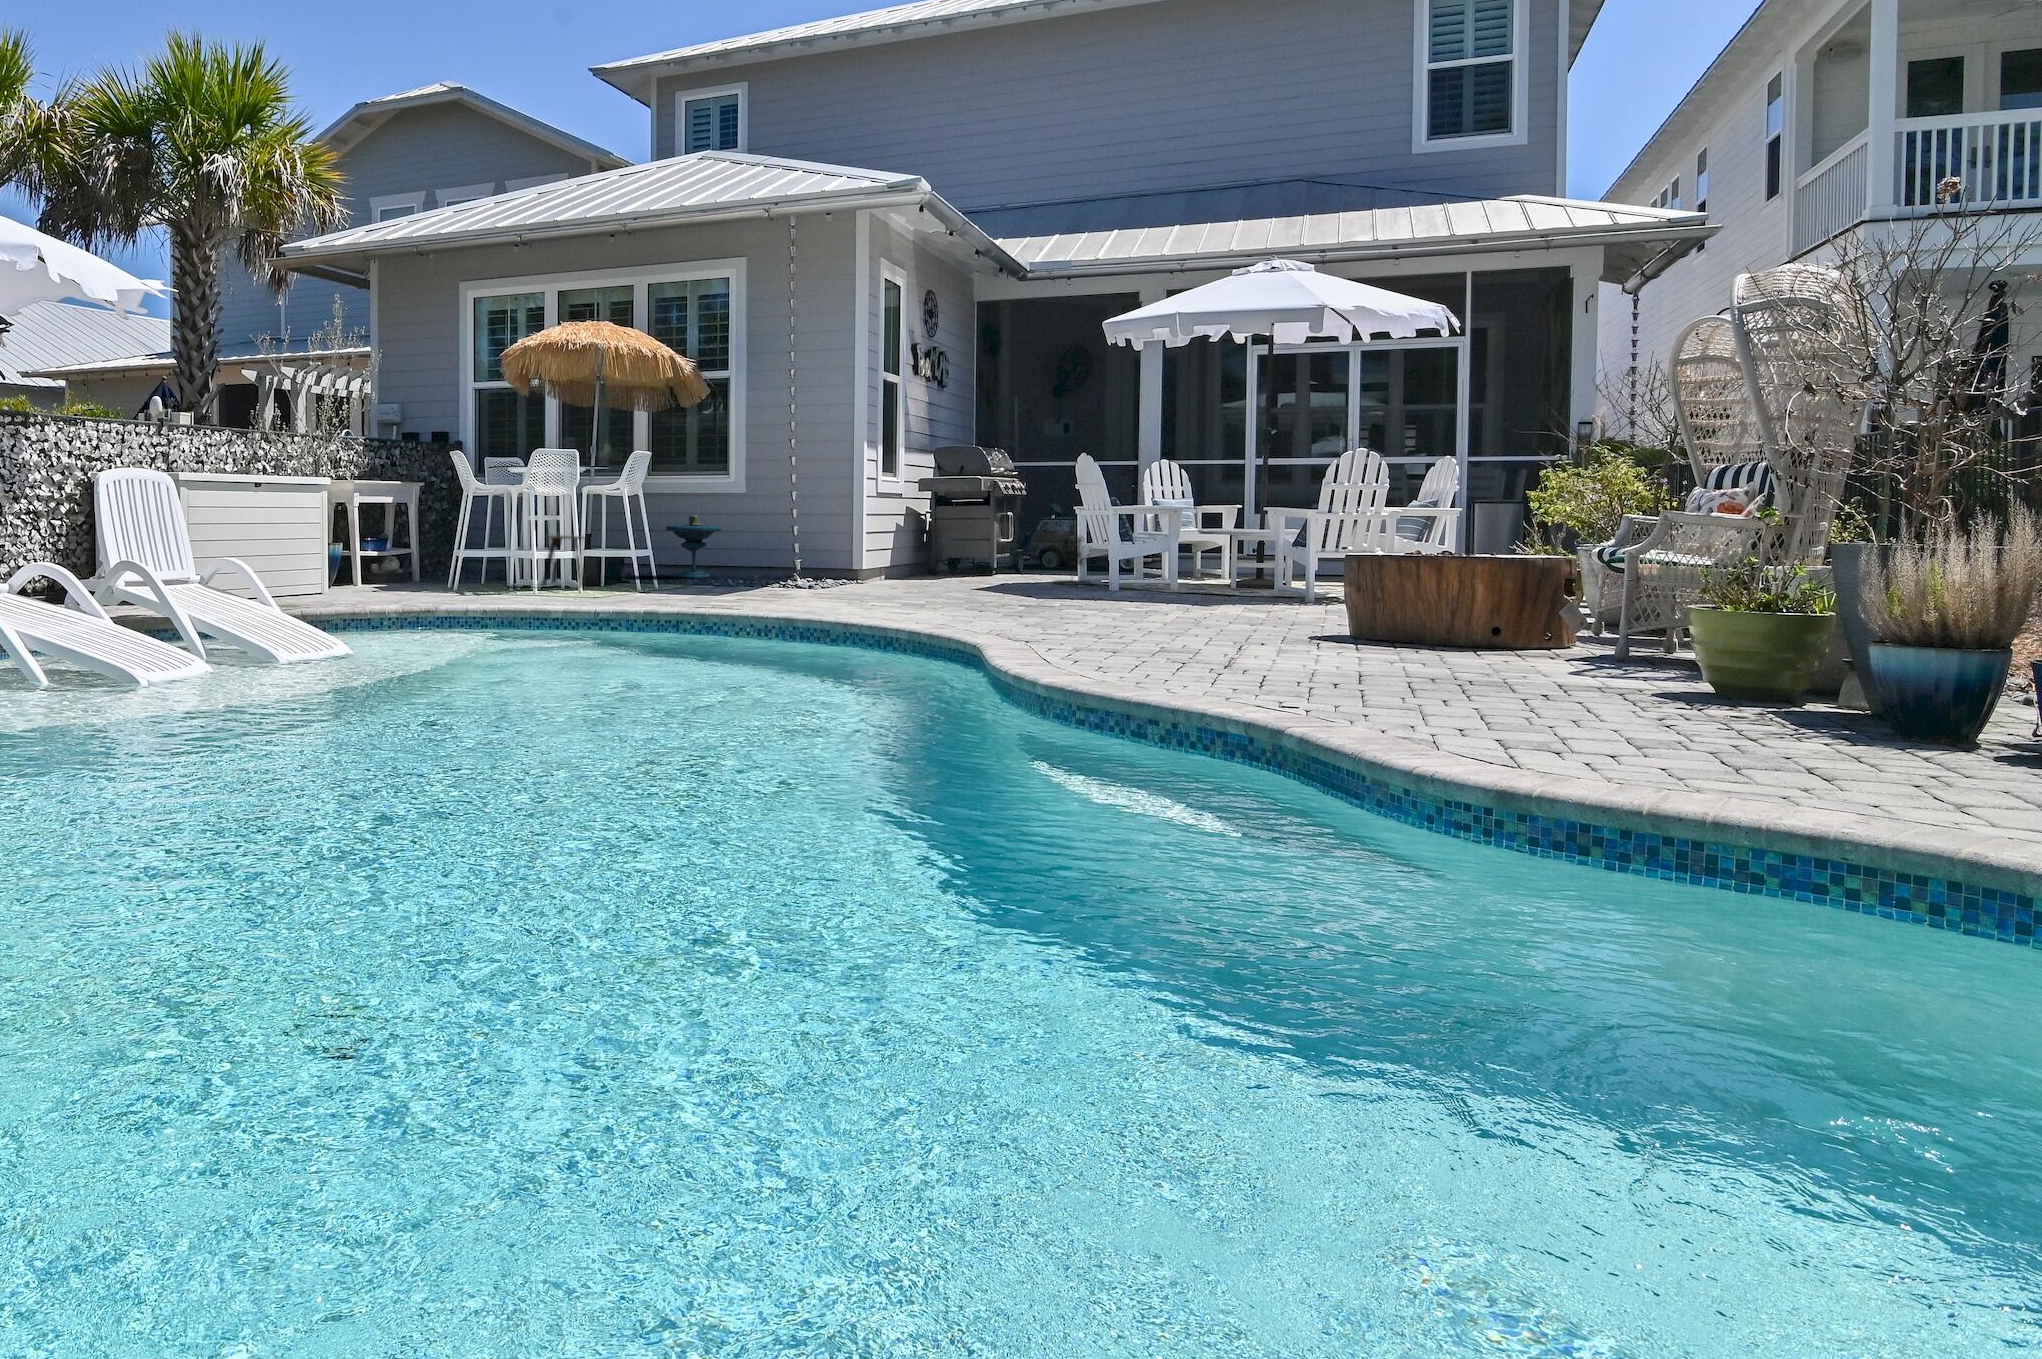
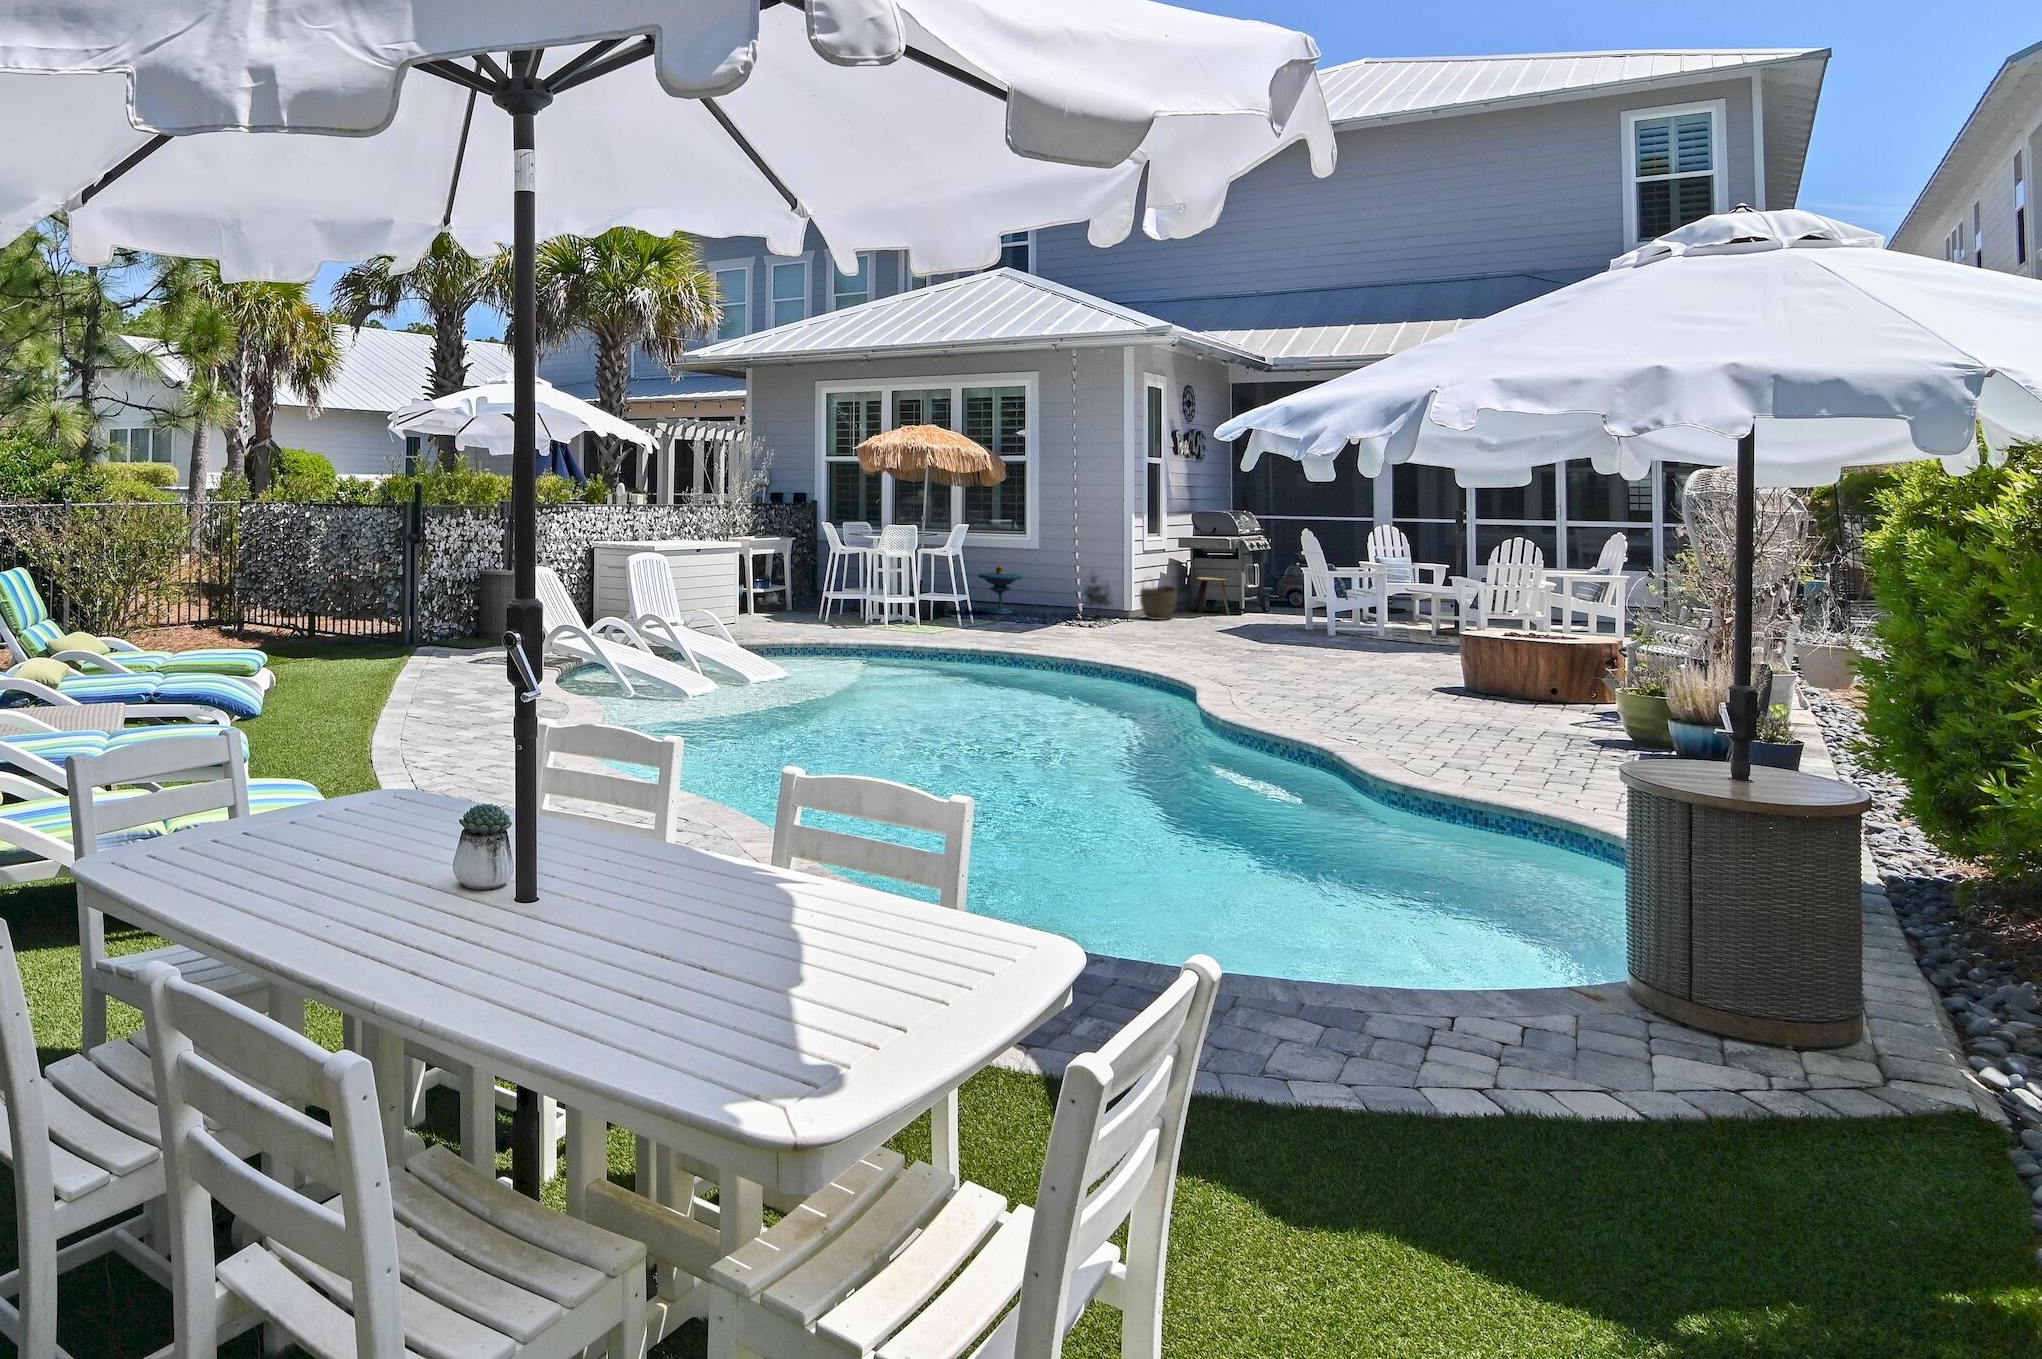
potted tree: present [1050,519,1091,585] -> present [1084,576,1112,621]
woven basket: none [871,524,917,580] -> present [1140,577,1177,620]
stool: present [542,535,583,587] -> present [1195,577,1230,614]

